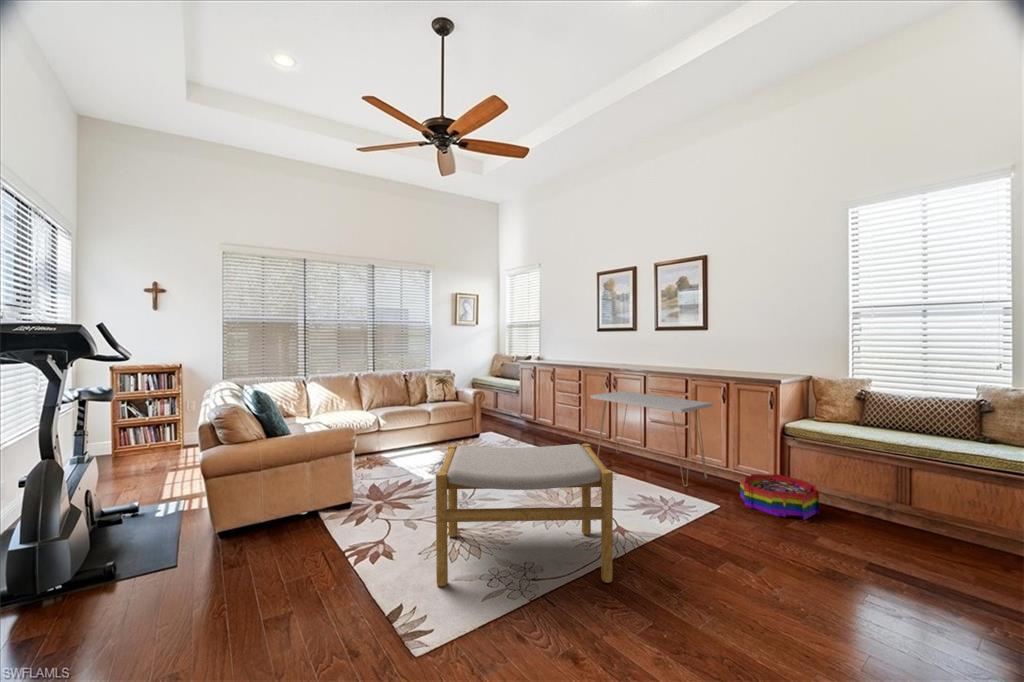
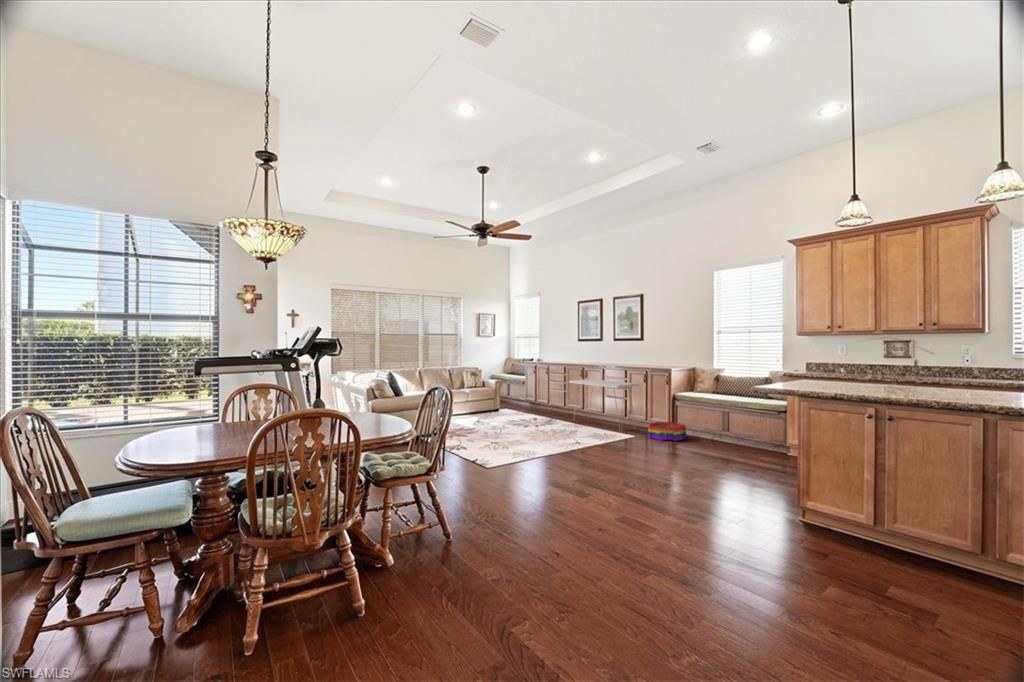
footstool: present [436,443,613,587] -> none [487,399,567,458]

